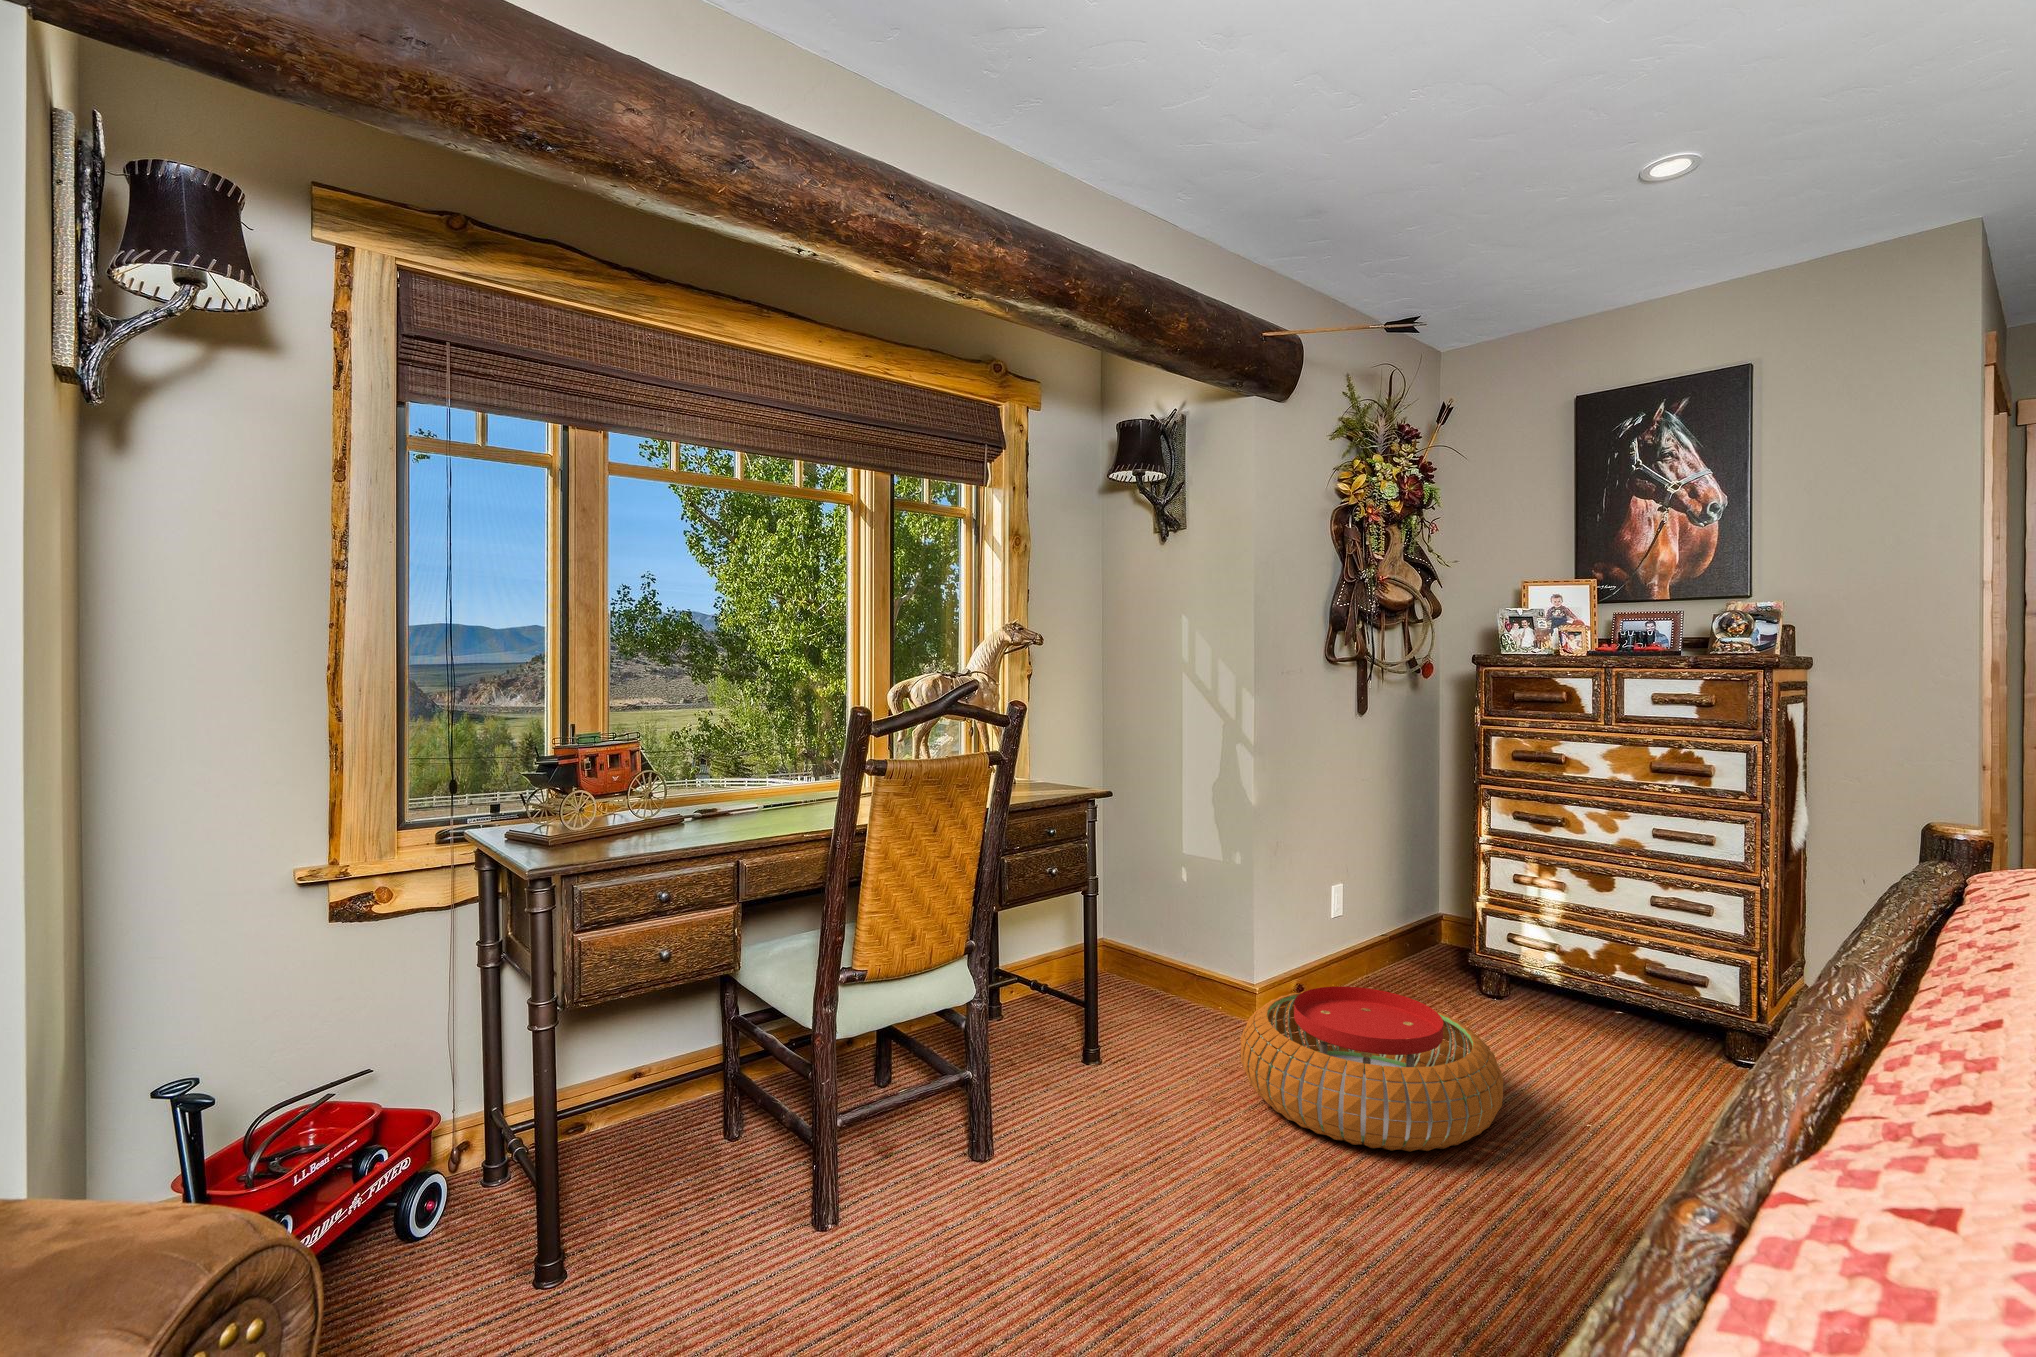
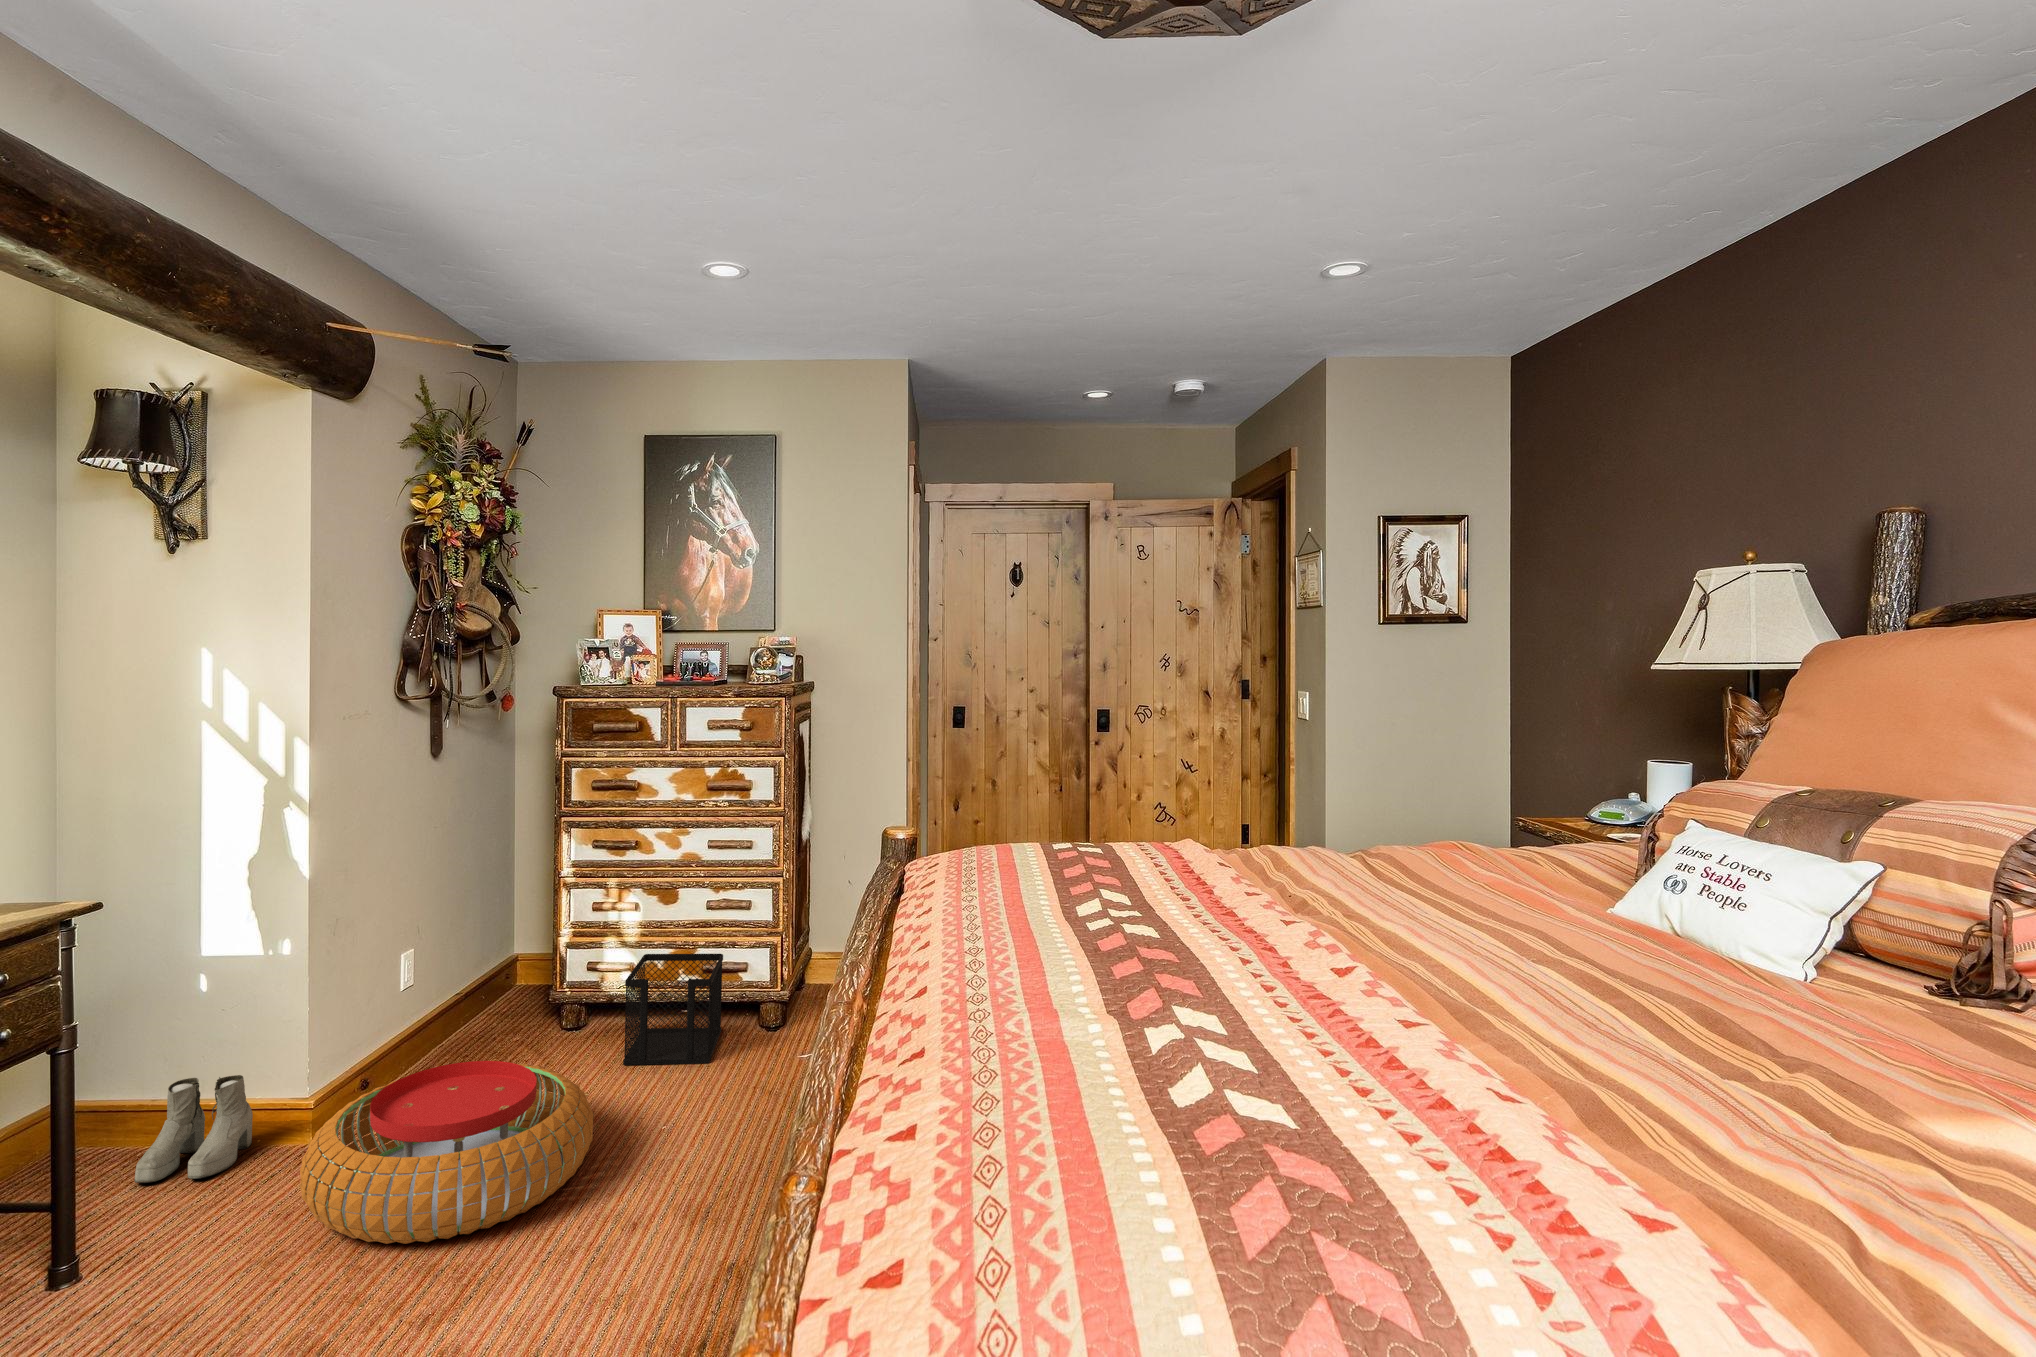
wastebasket: none [1543,940,1671,1079] -> present [623,954,723,1065]
boots: none [1141,947,1217,1027] -> present [135,1075,253,1183]

